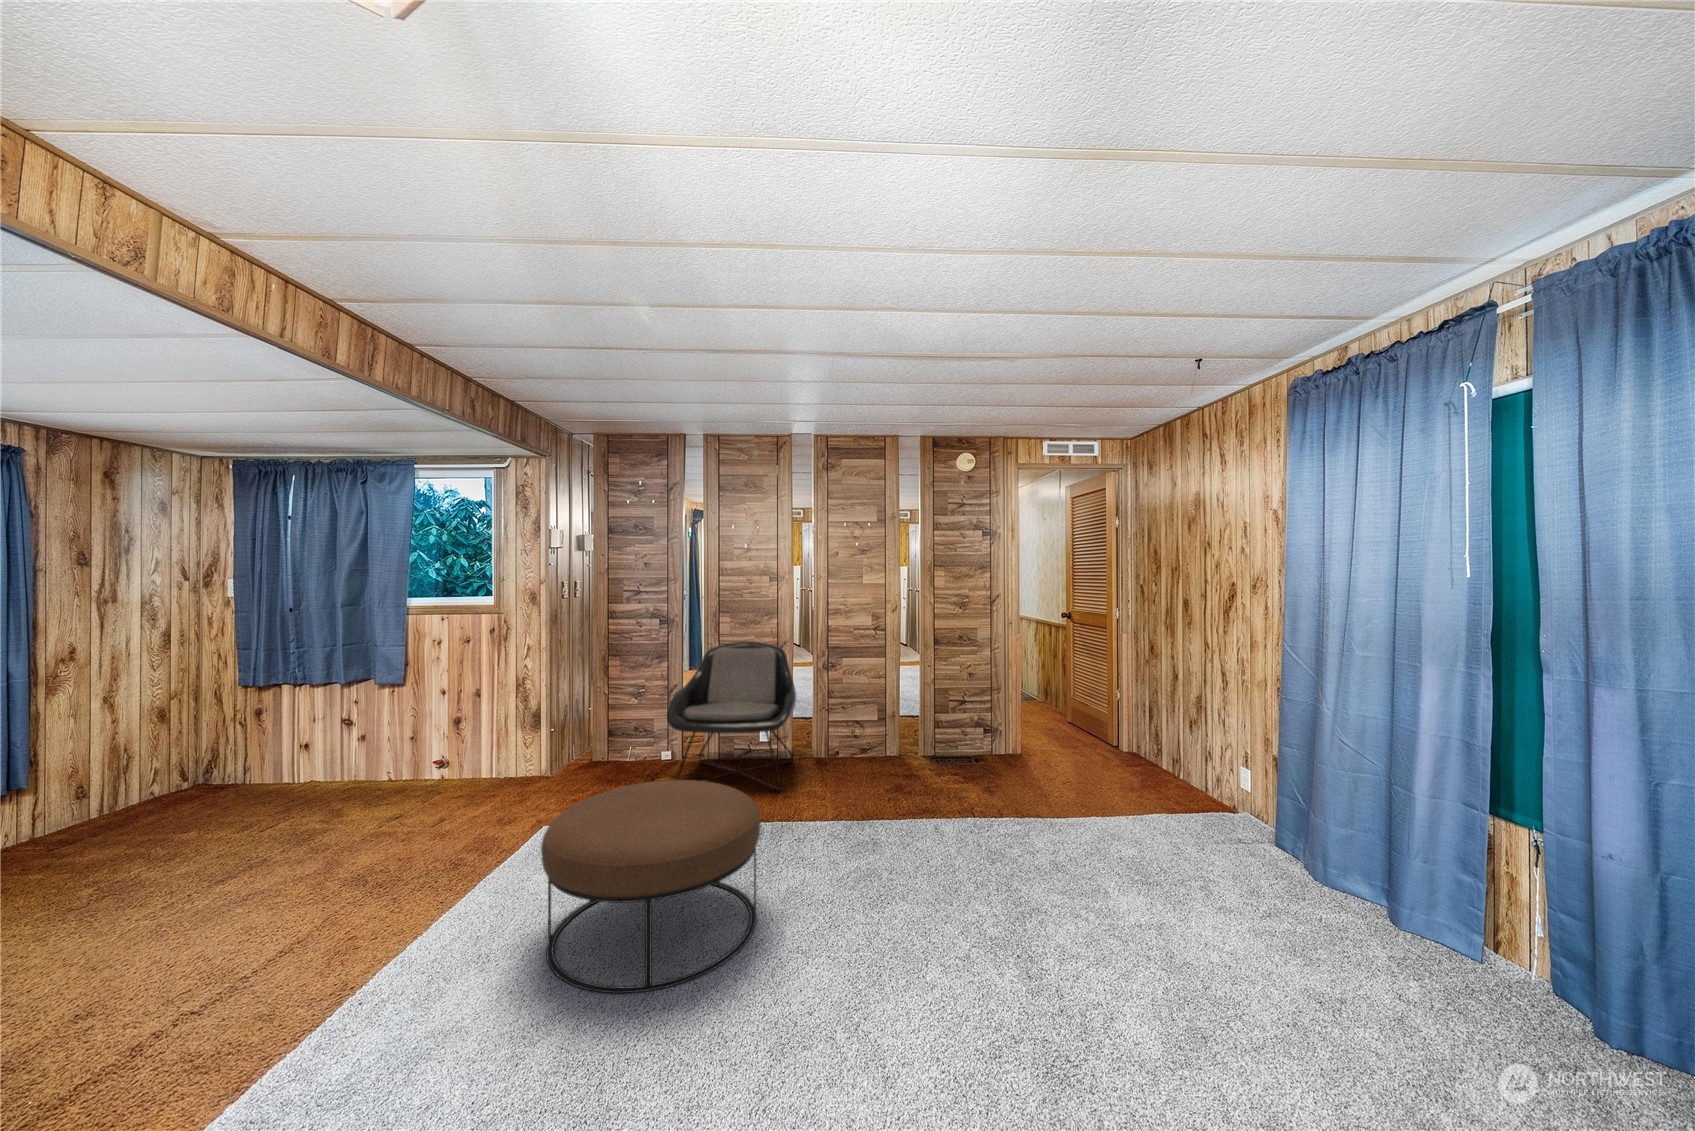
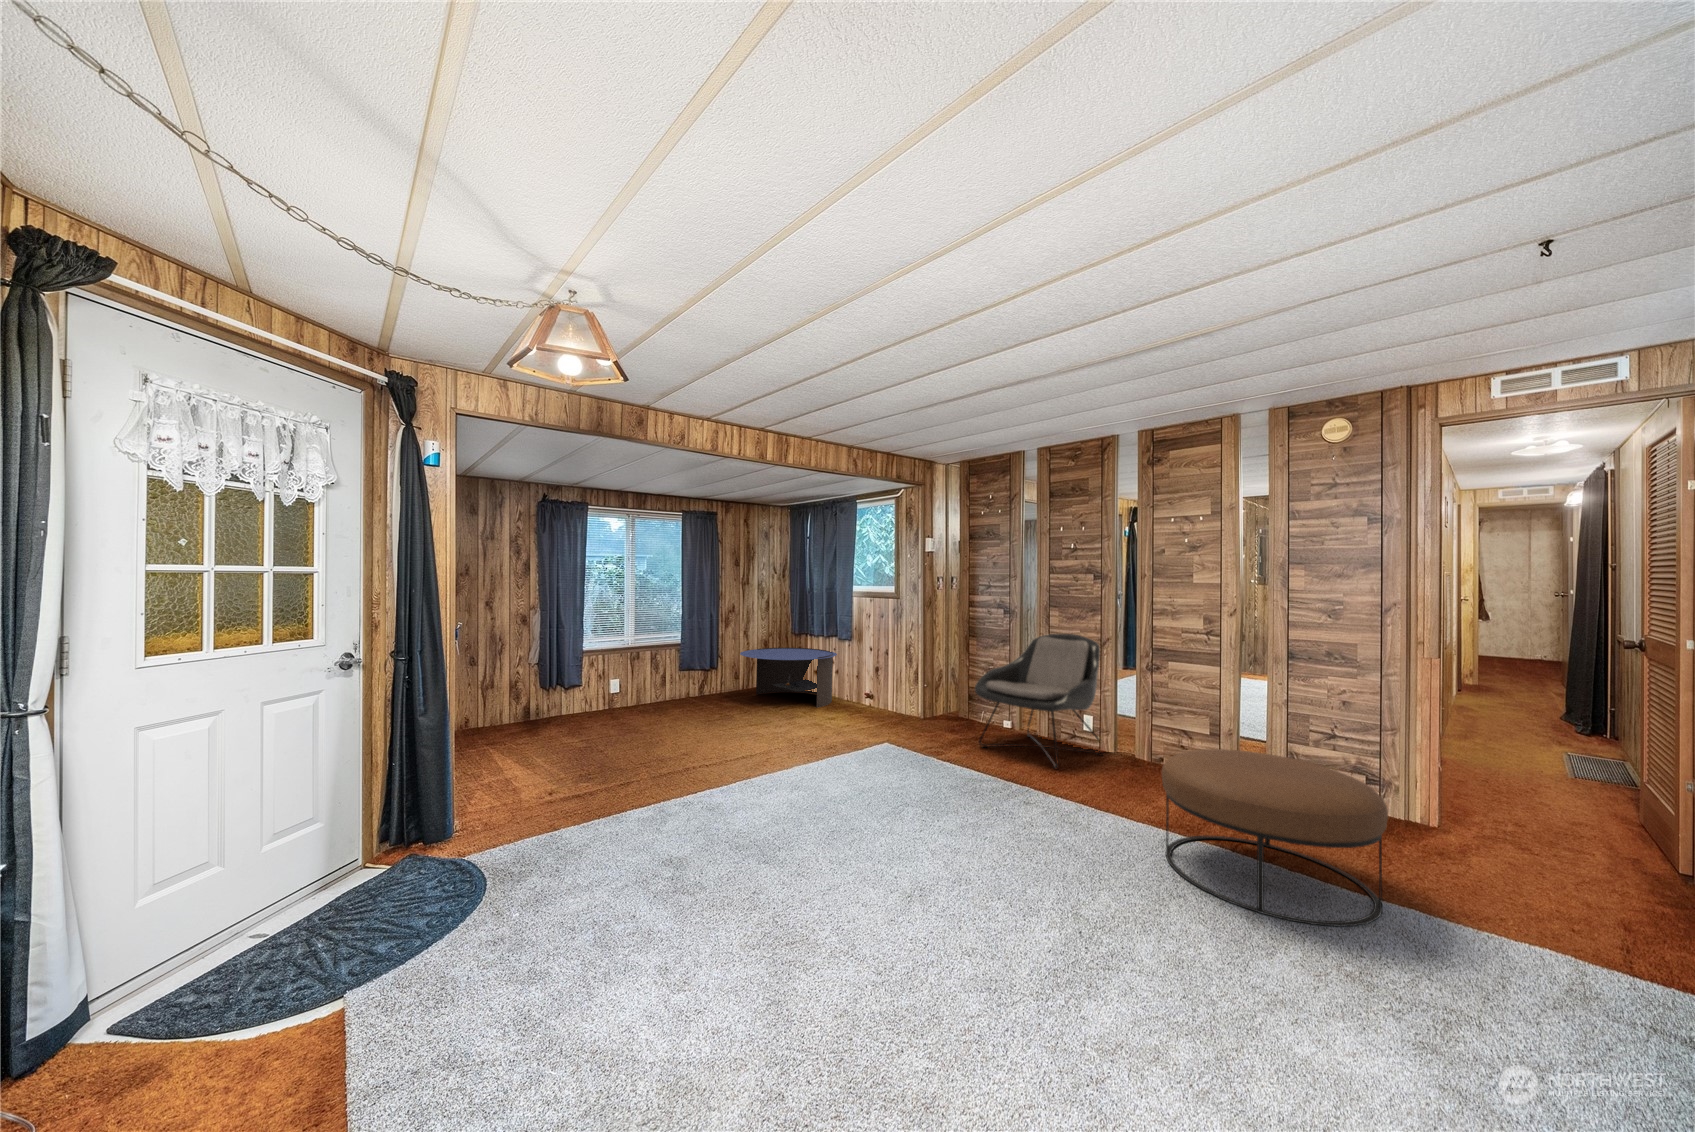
coffee table: none [132,708,375,819] -> present [740,648,837,708]
ottoman: present [541,780,761,993] -> present [1162,749,1388,927]

